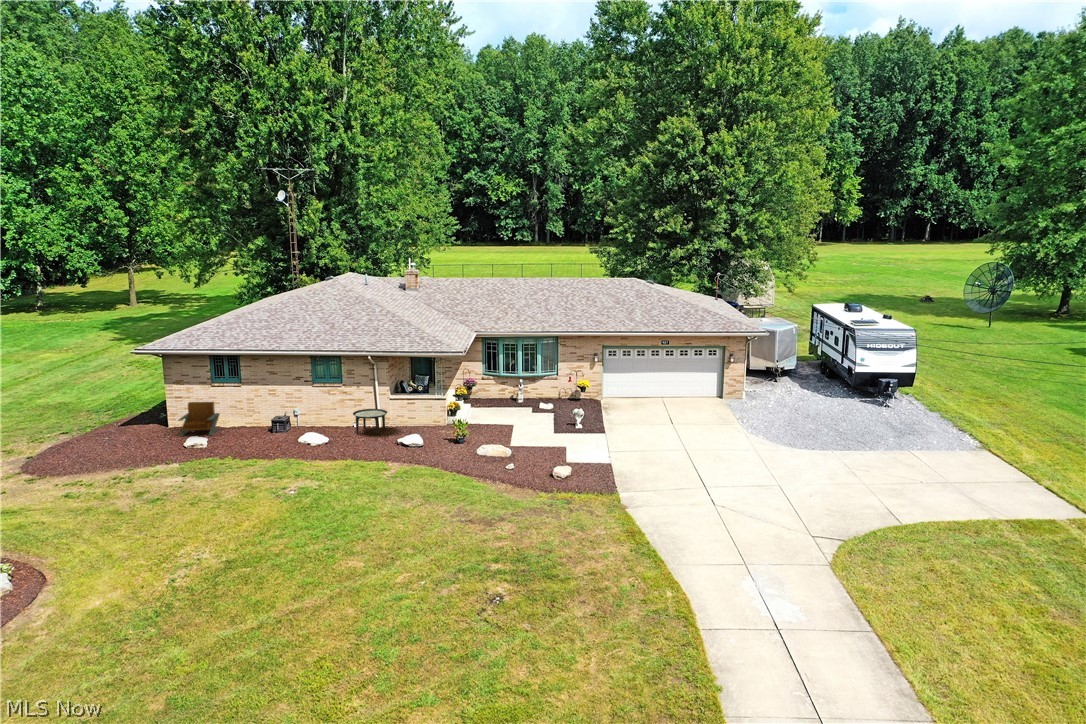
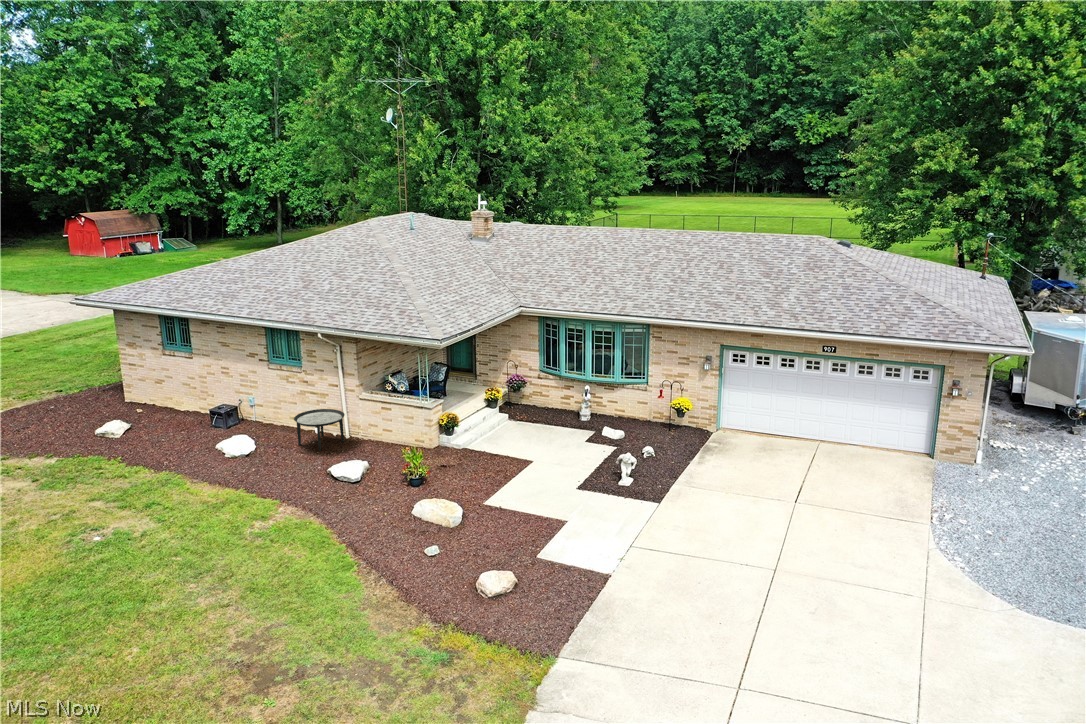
lounge chair: present [179,402,220,436] -> none [112,372,173,420]

